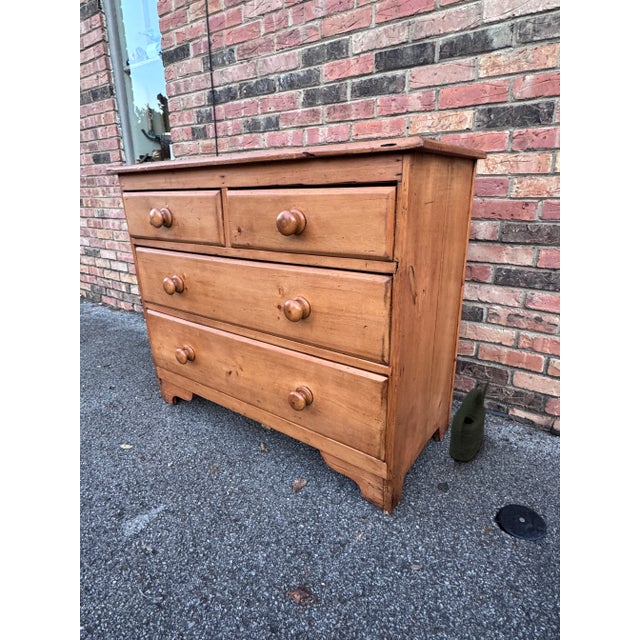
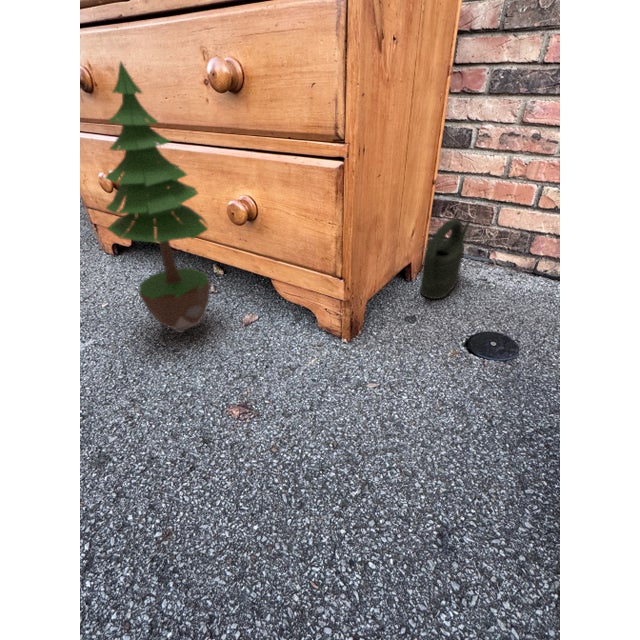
potted tree: none [191,307,272,502] -> present [106,62,210,332]

